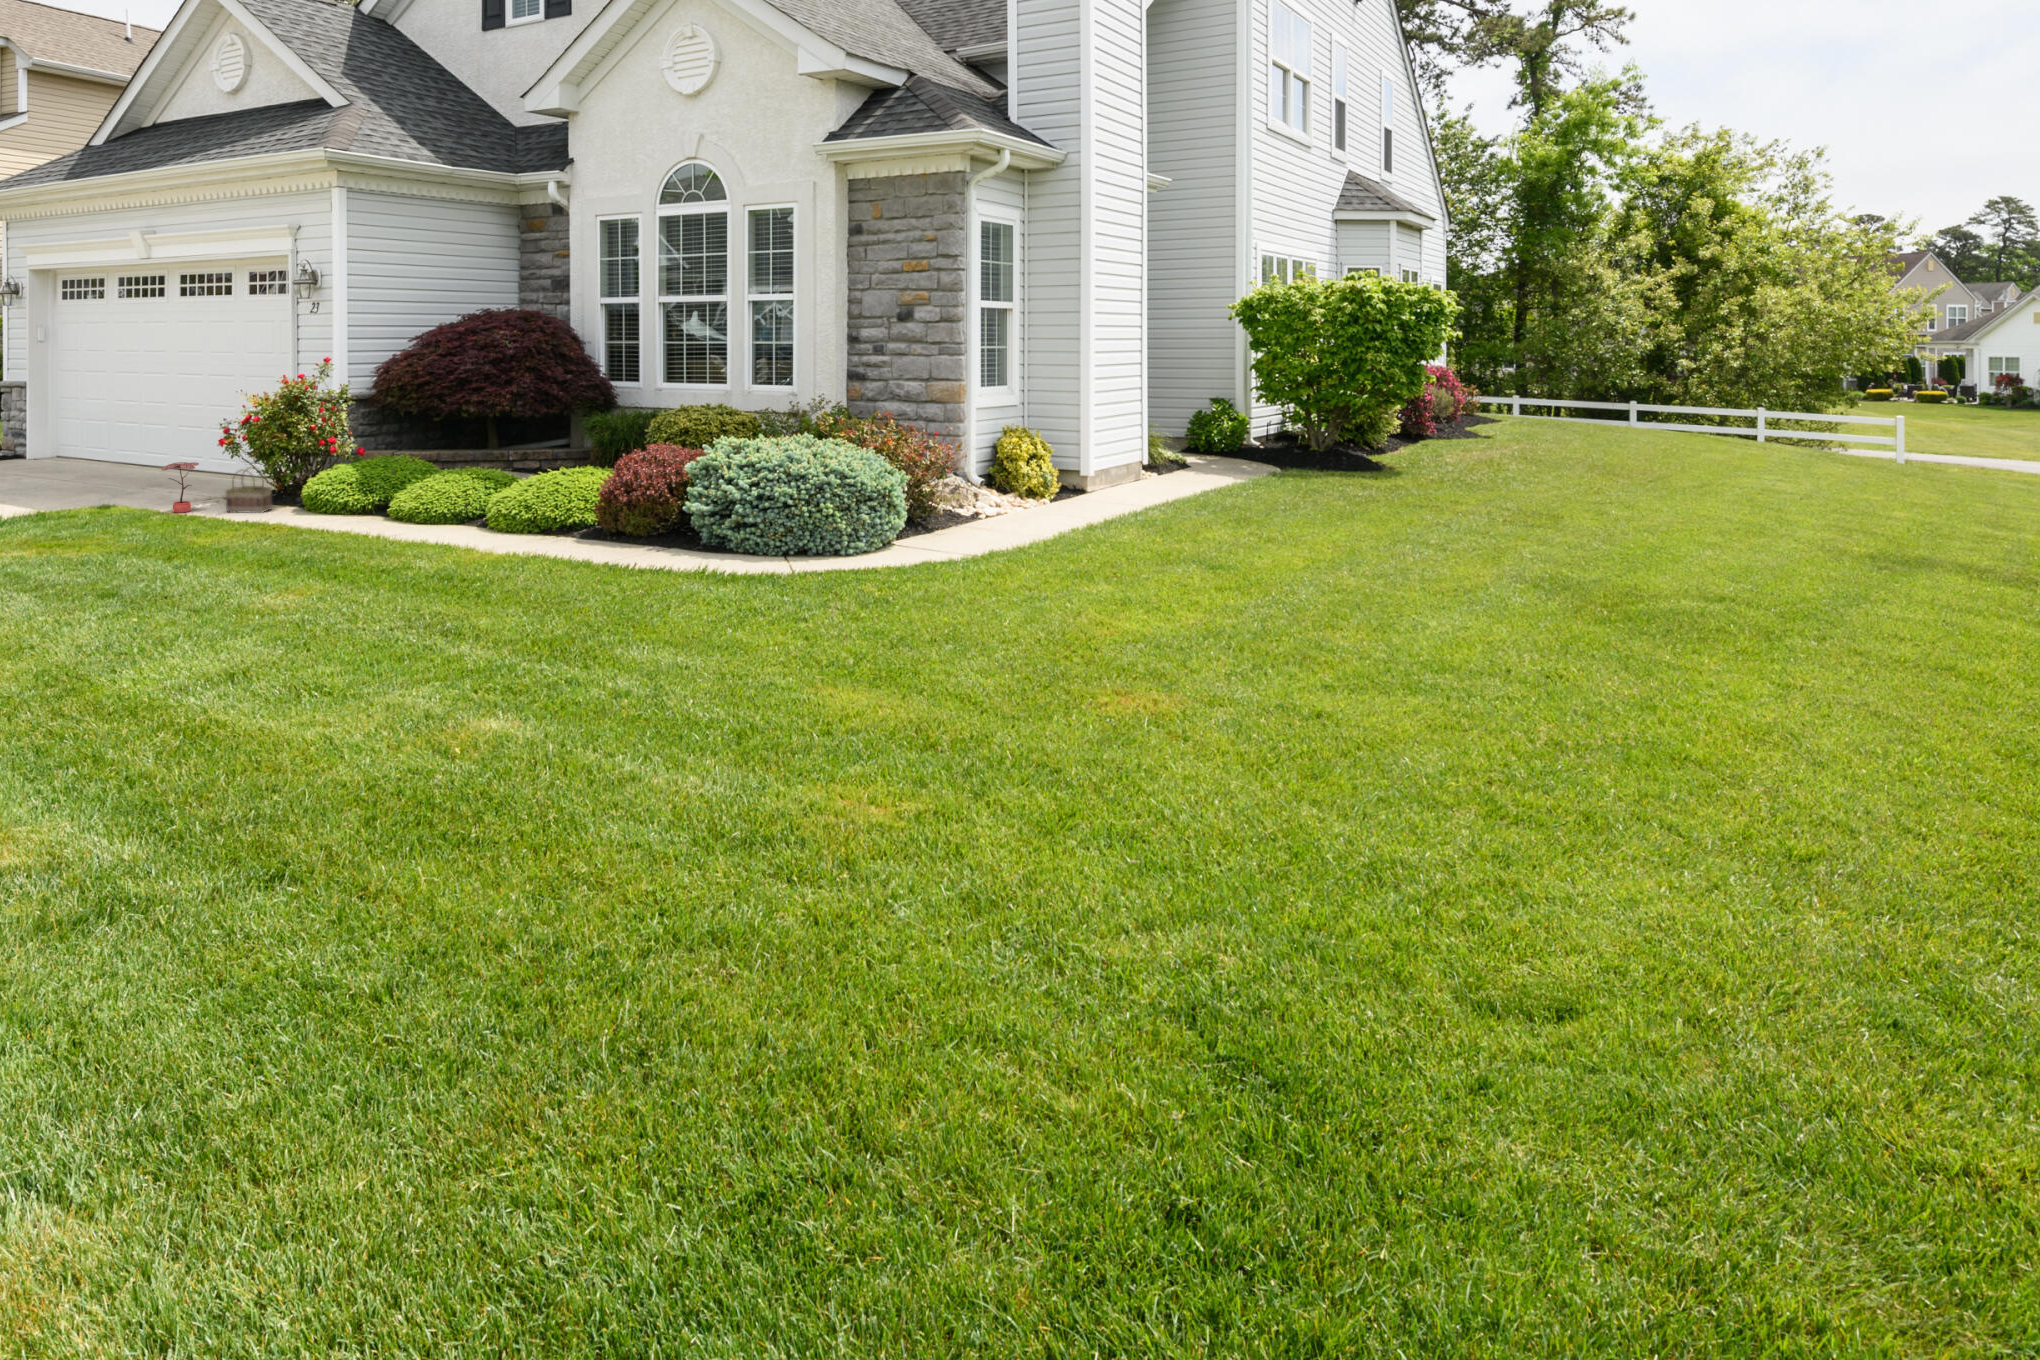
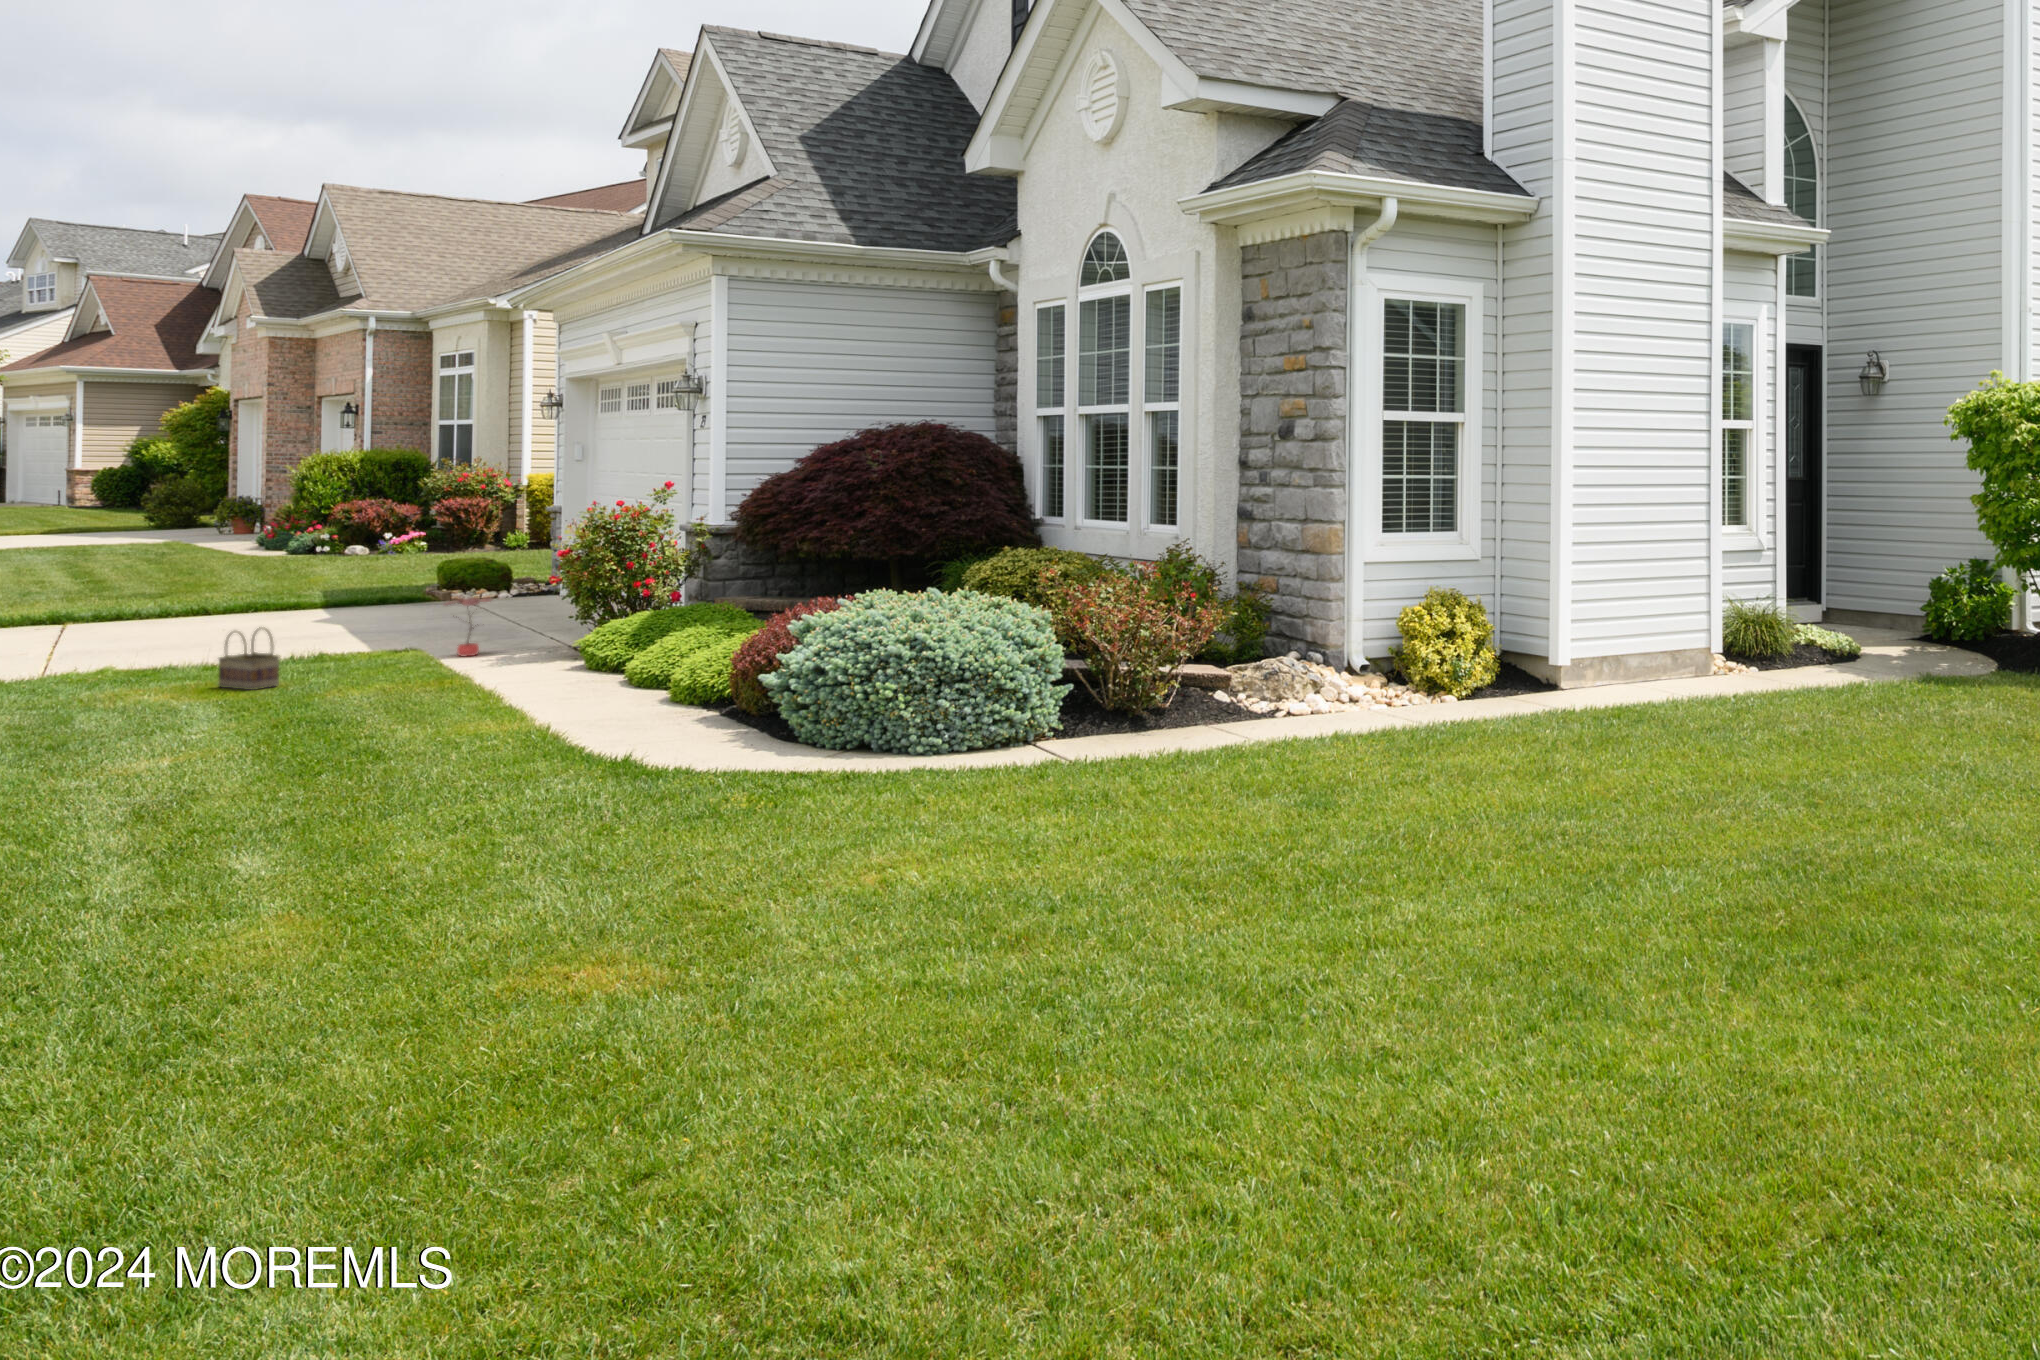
basket: present [225,468,272,513] -> present [218,627,280,690]

